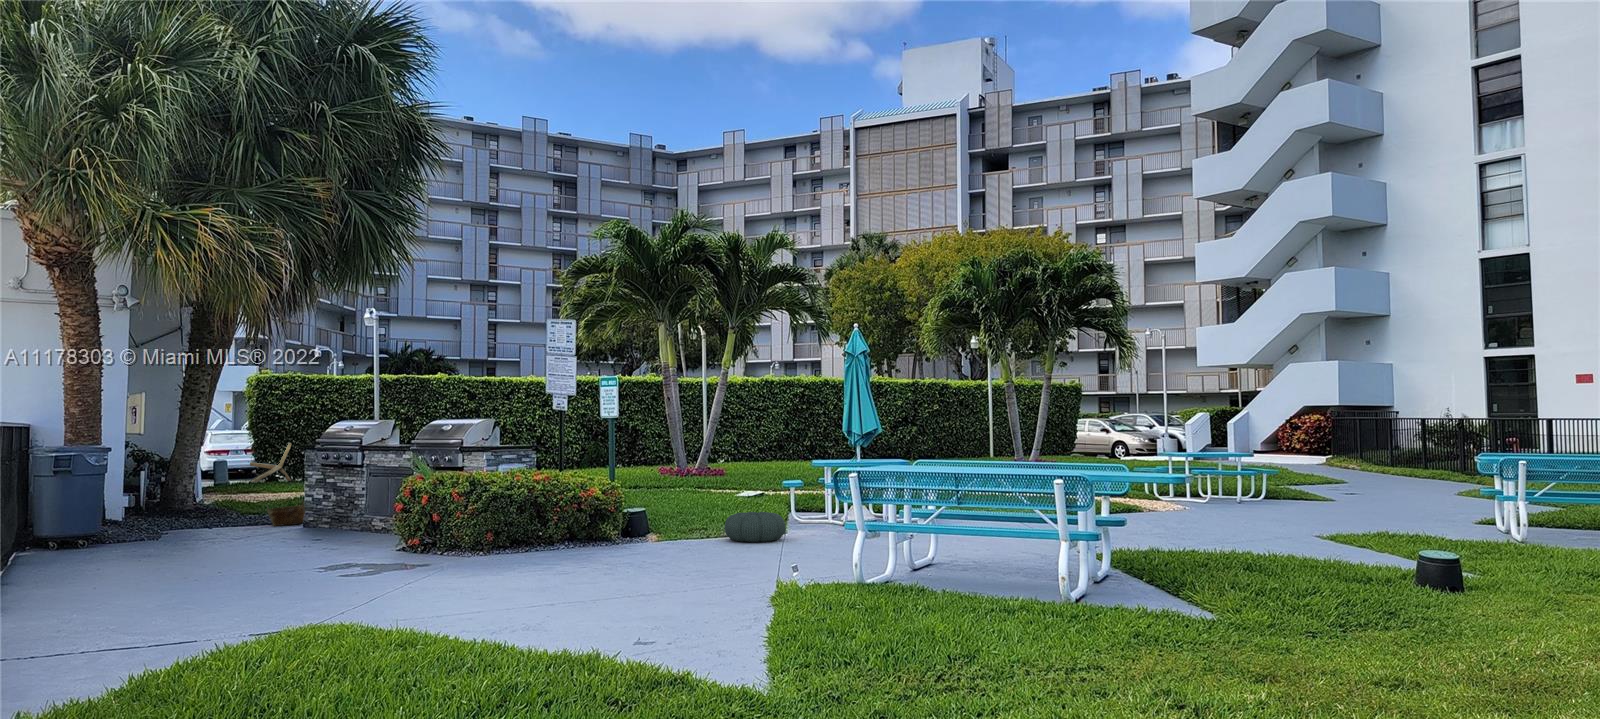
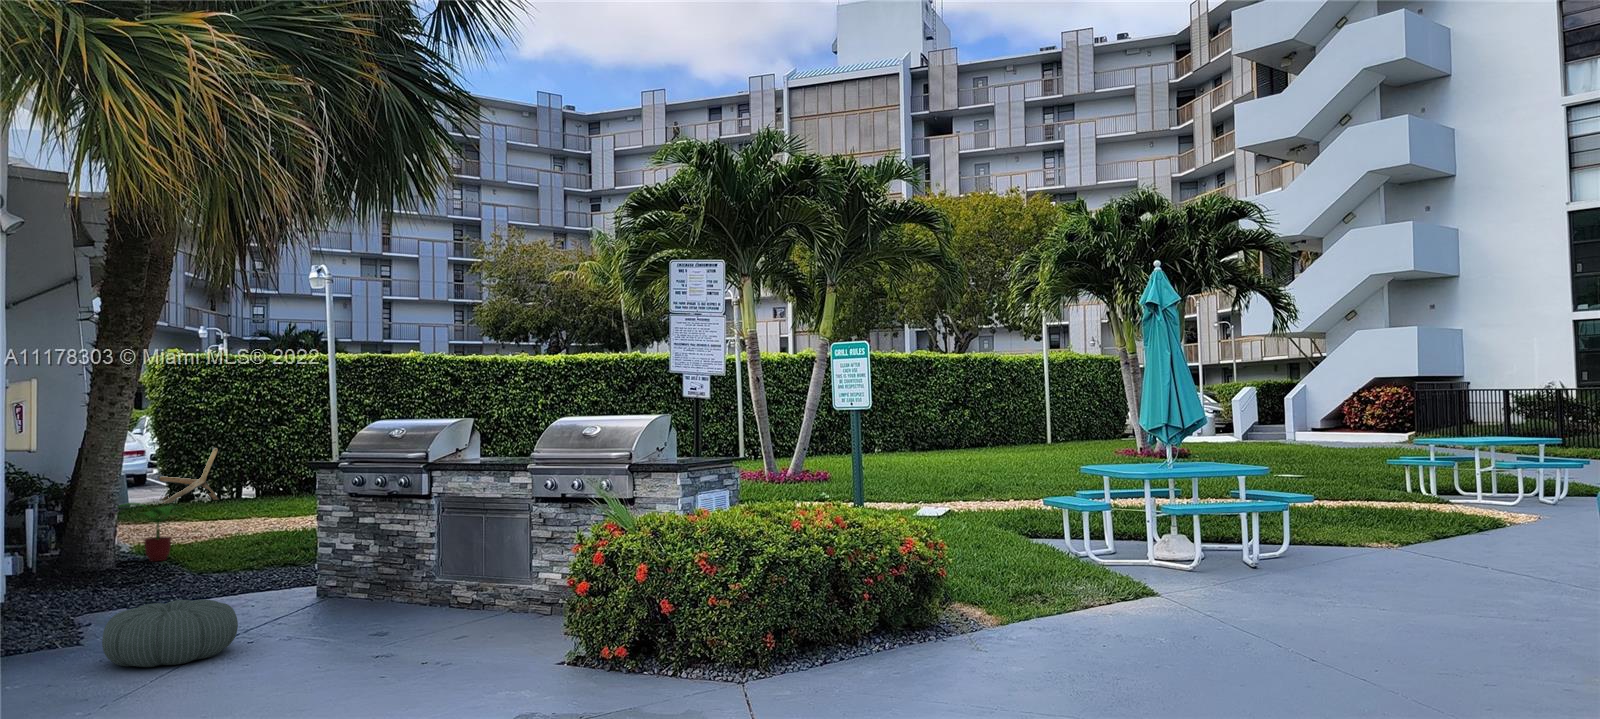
potted plant: none [198,472,244,509] -> present [117,503,183,561]
woven basket: present [267,502,305,526] -> none [255,554,323,604]
pouf: present [725,512,785,542] -> present [102,599,238,667]

